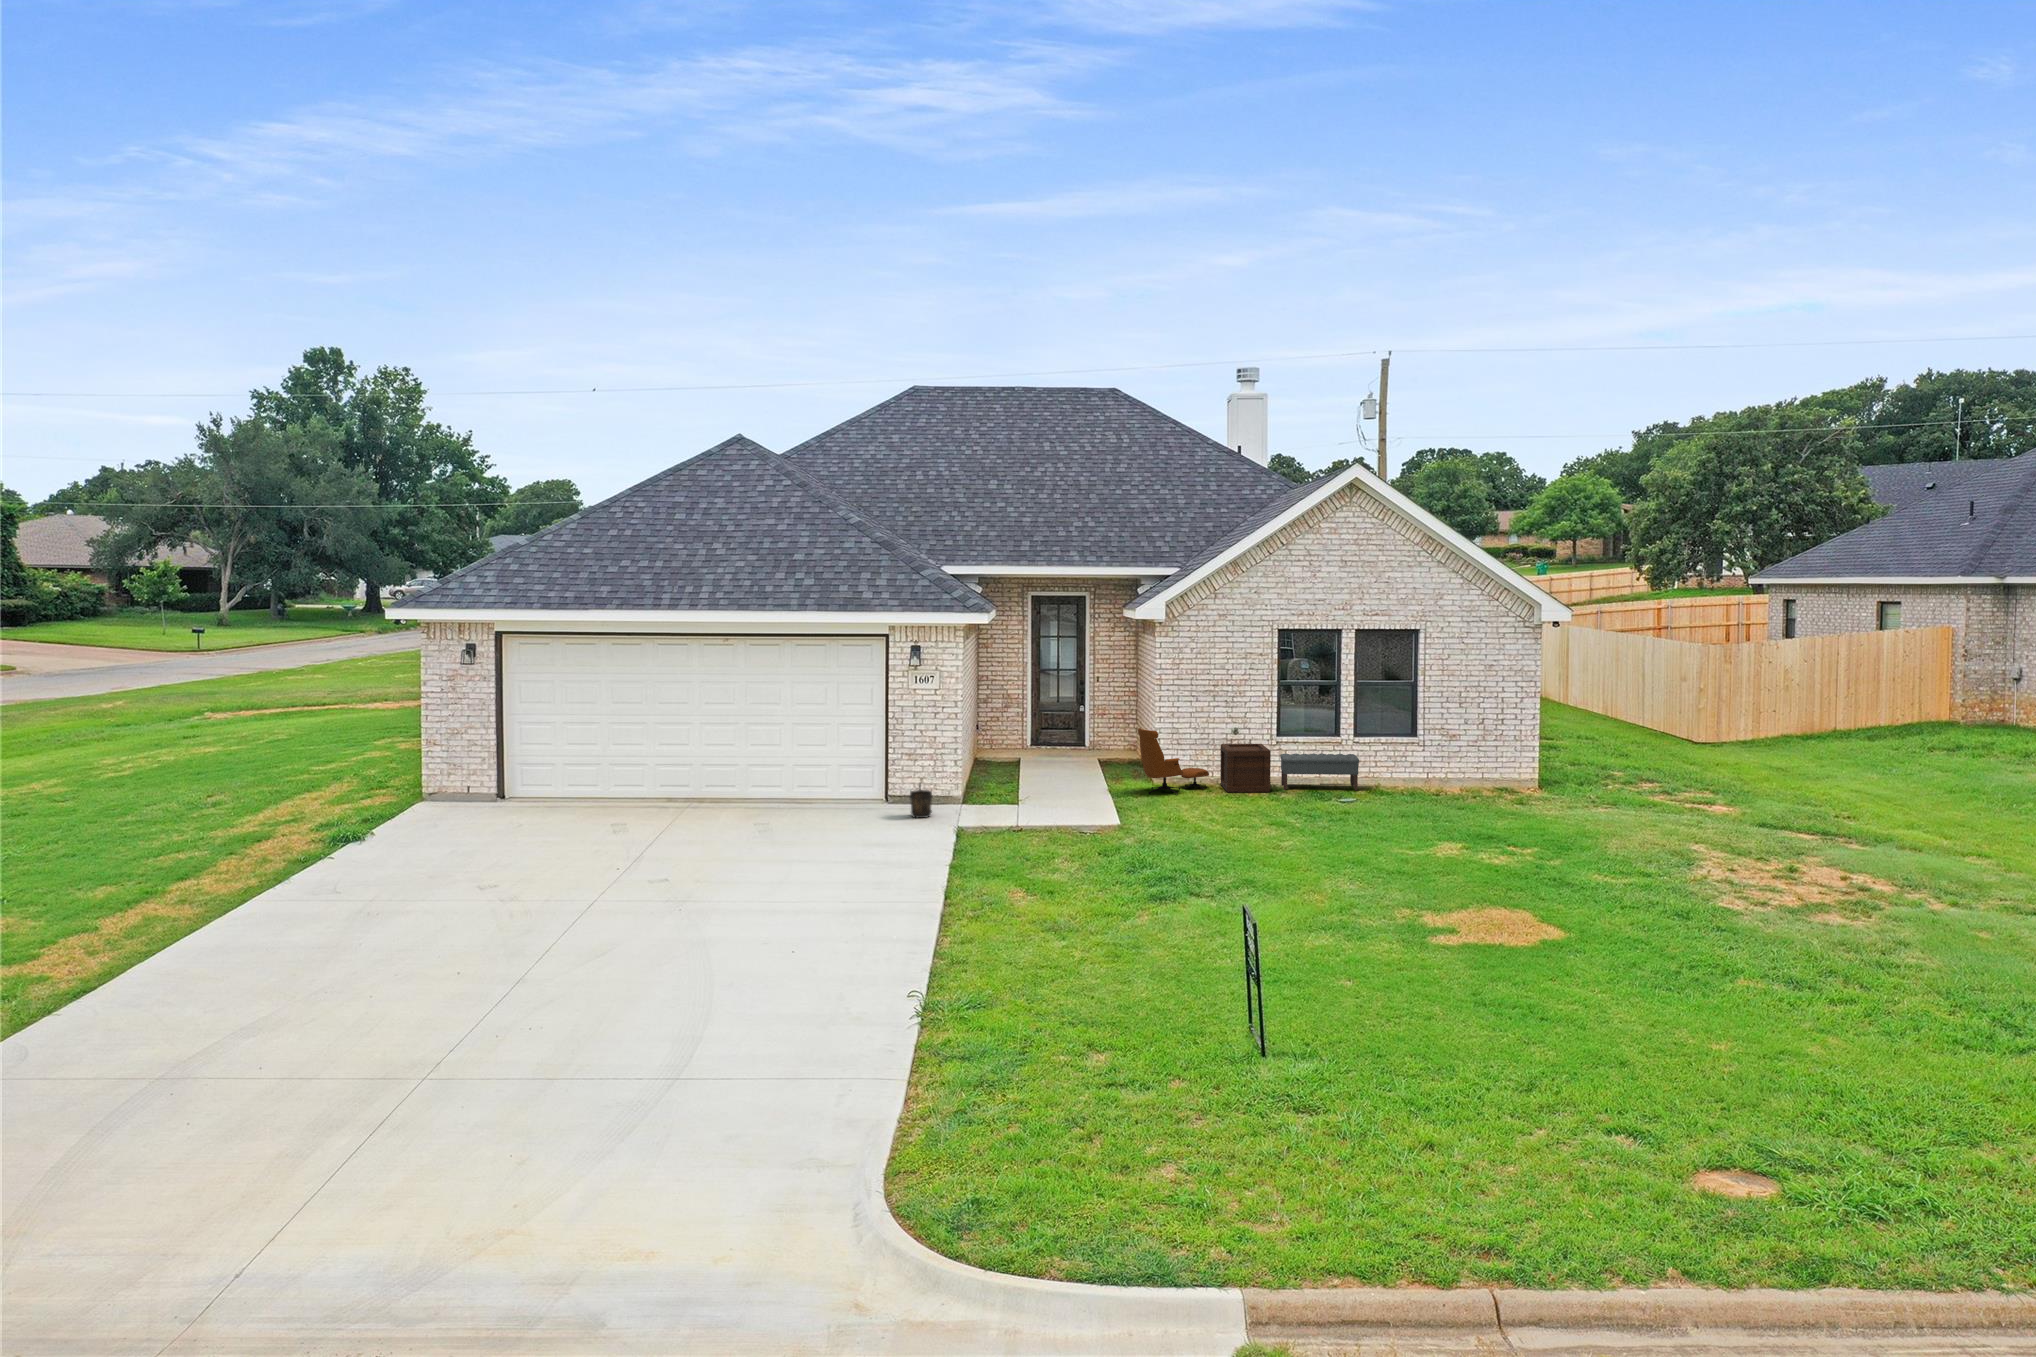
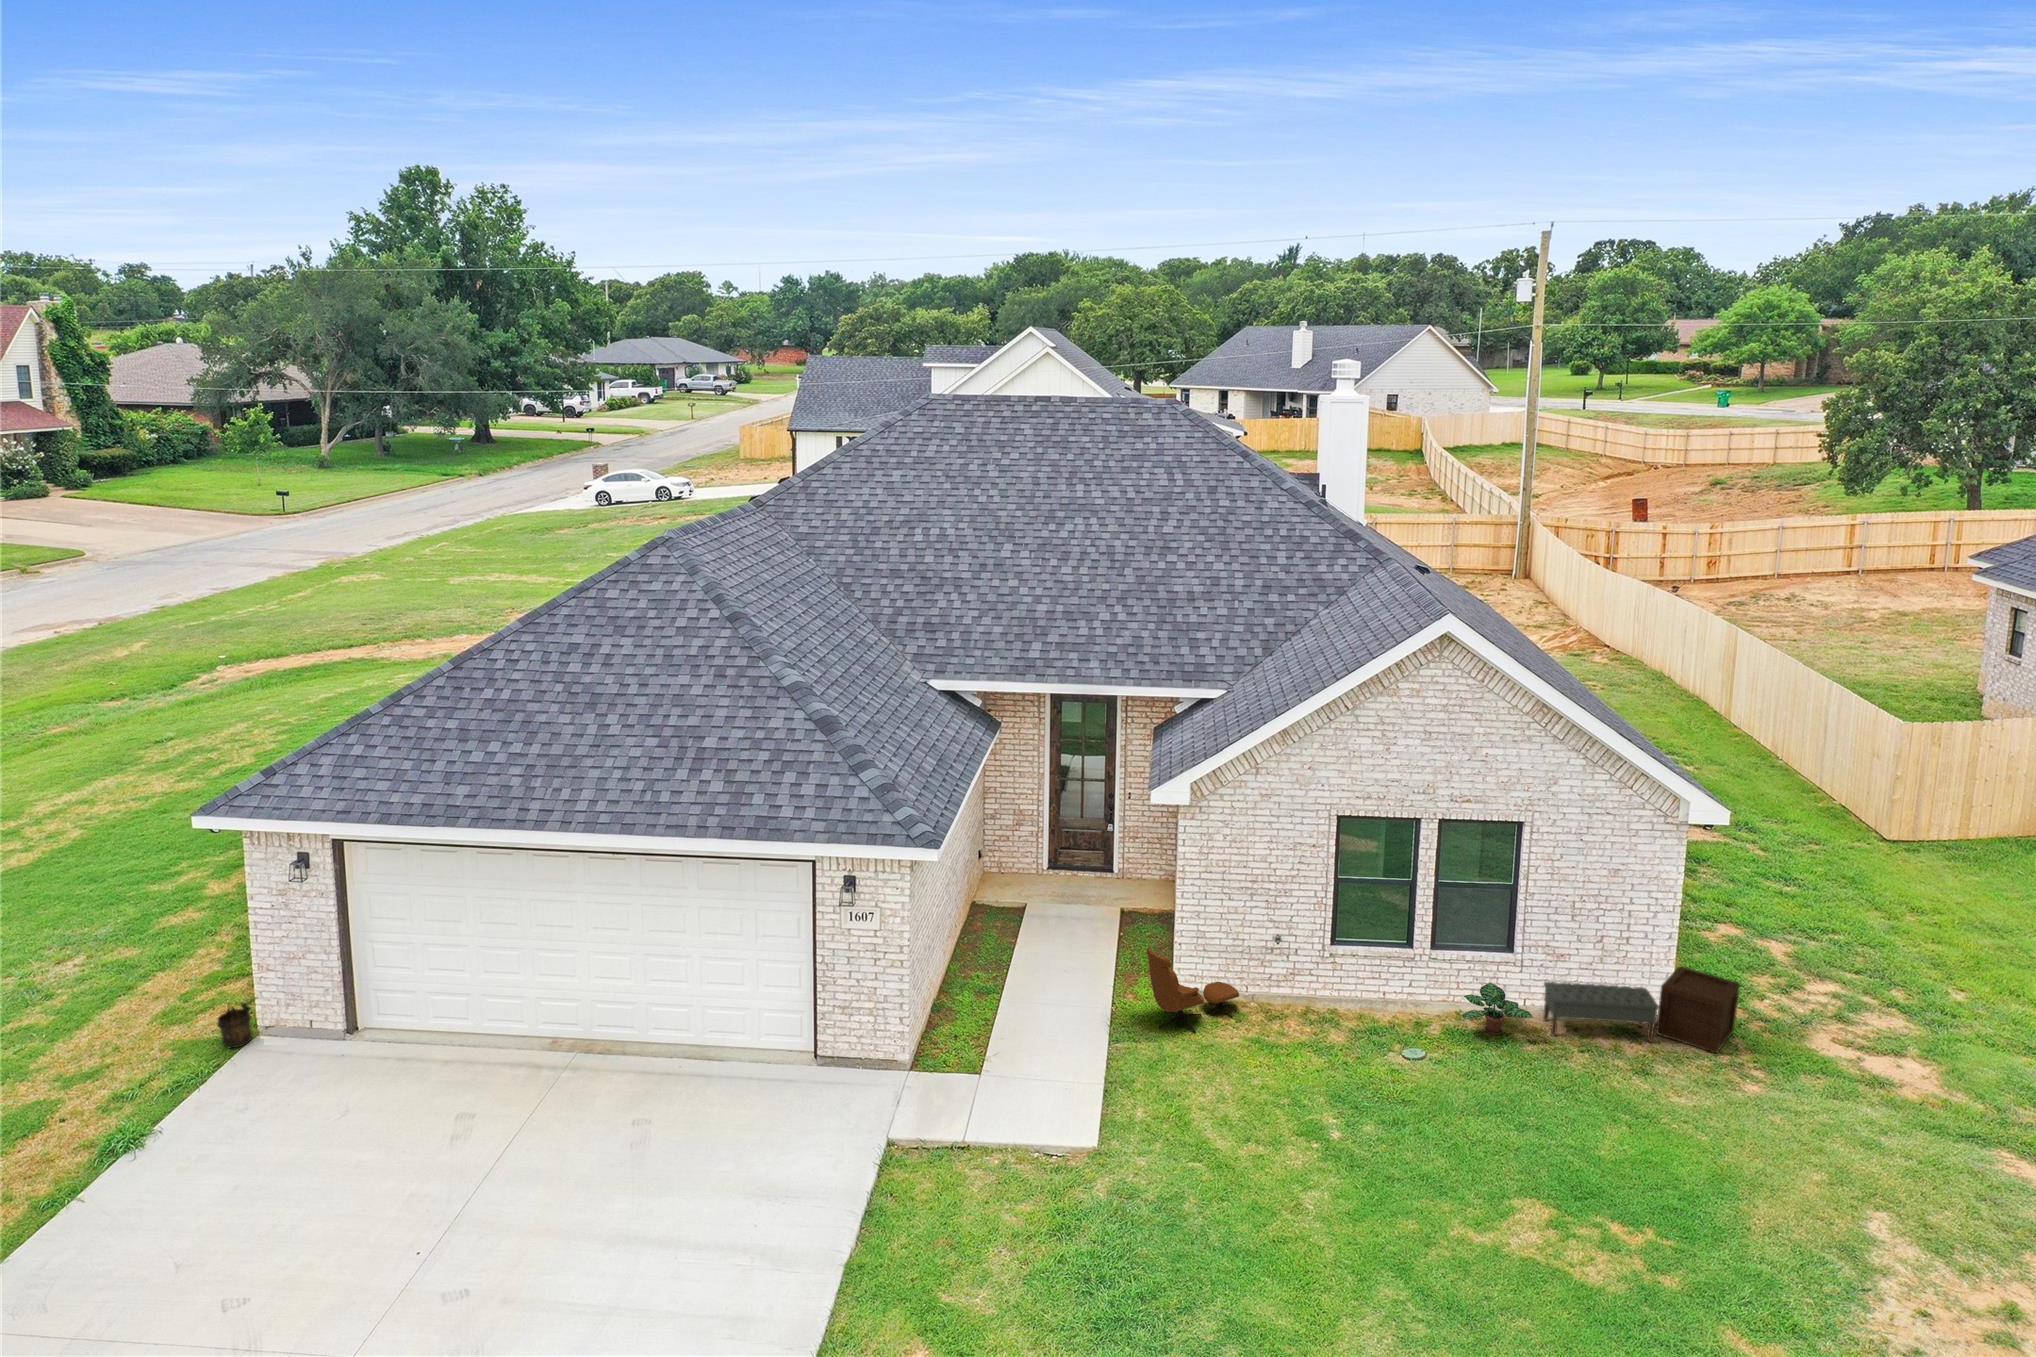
wooden crate: present [1220,744,1271,793] -> present [1656,966,1740,1053]
bench: present [1280,753,1359,791] -> present [1543,982,1658,1043]
potted plant: none [1380,756,1434,791] -> present [1462,982,1533,1035]
bucket: present [910,783,933,818] -> present [217,997,257,1048]

